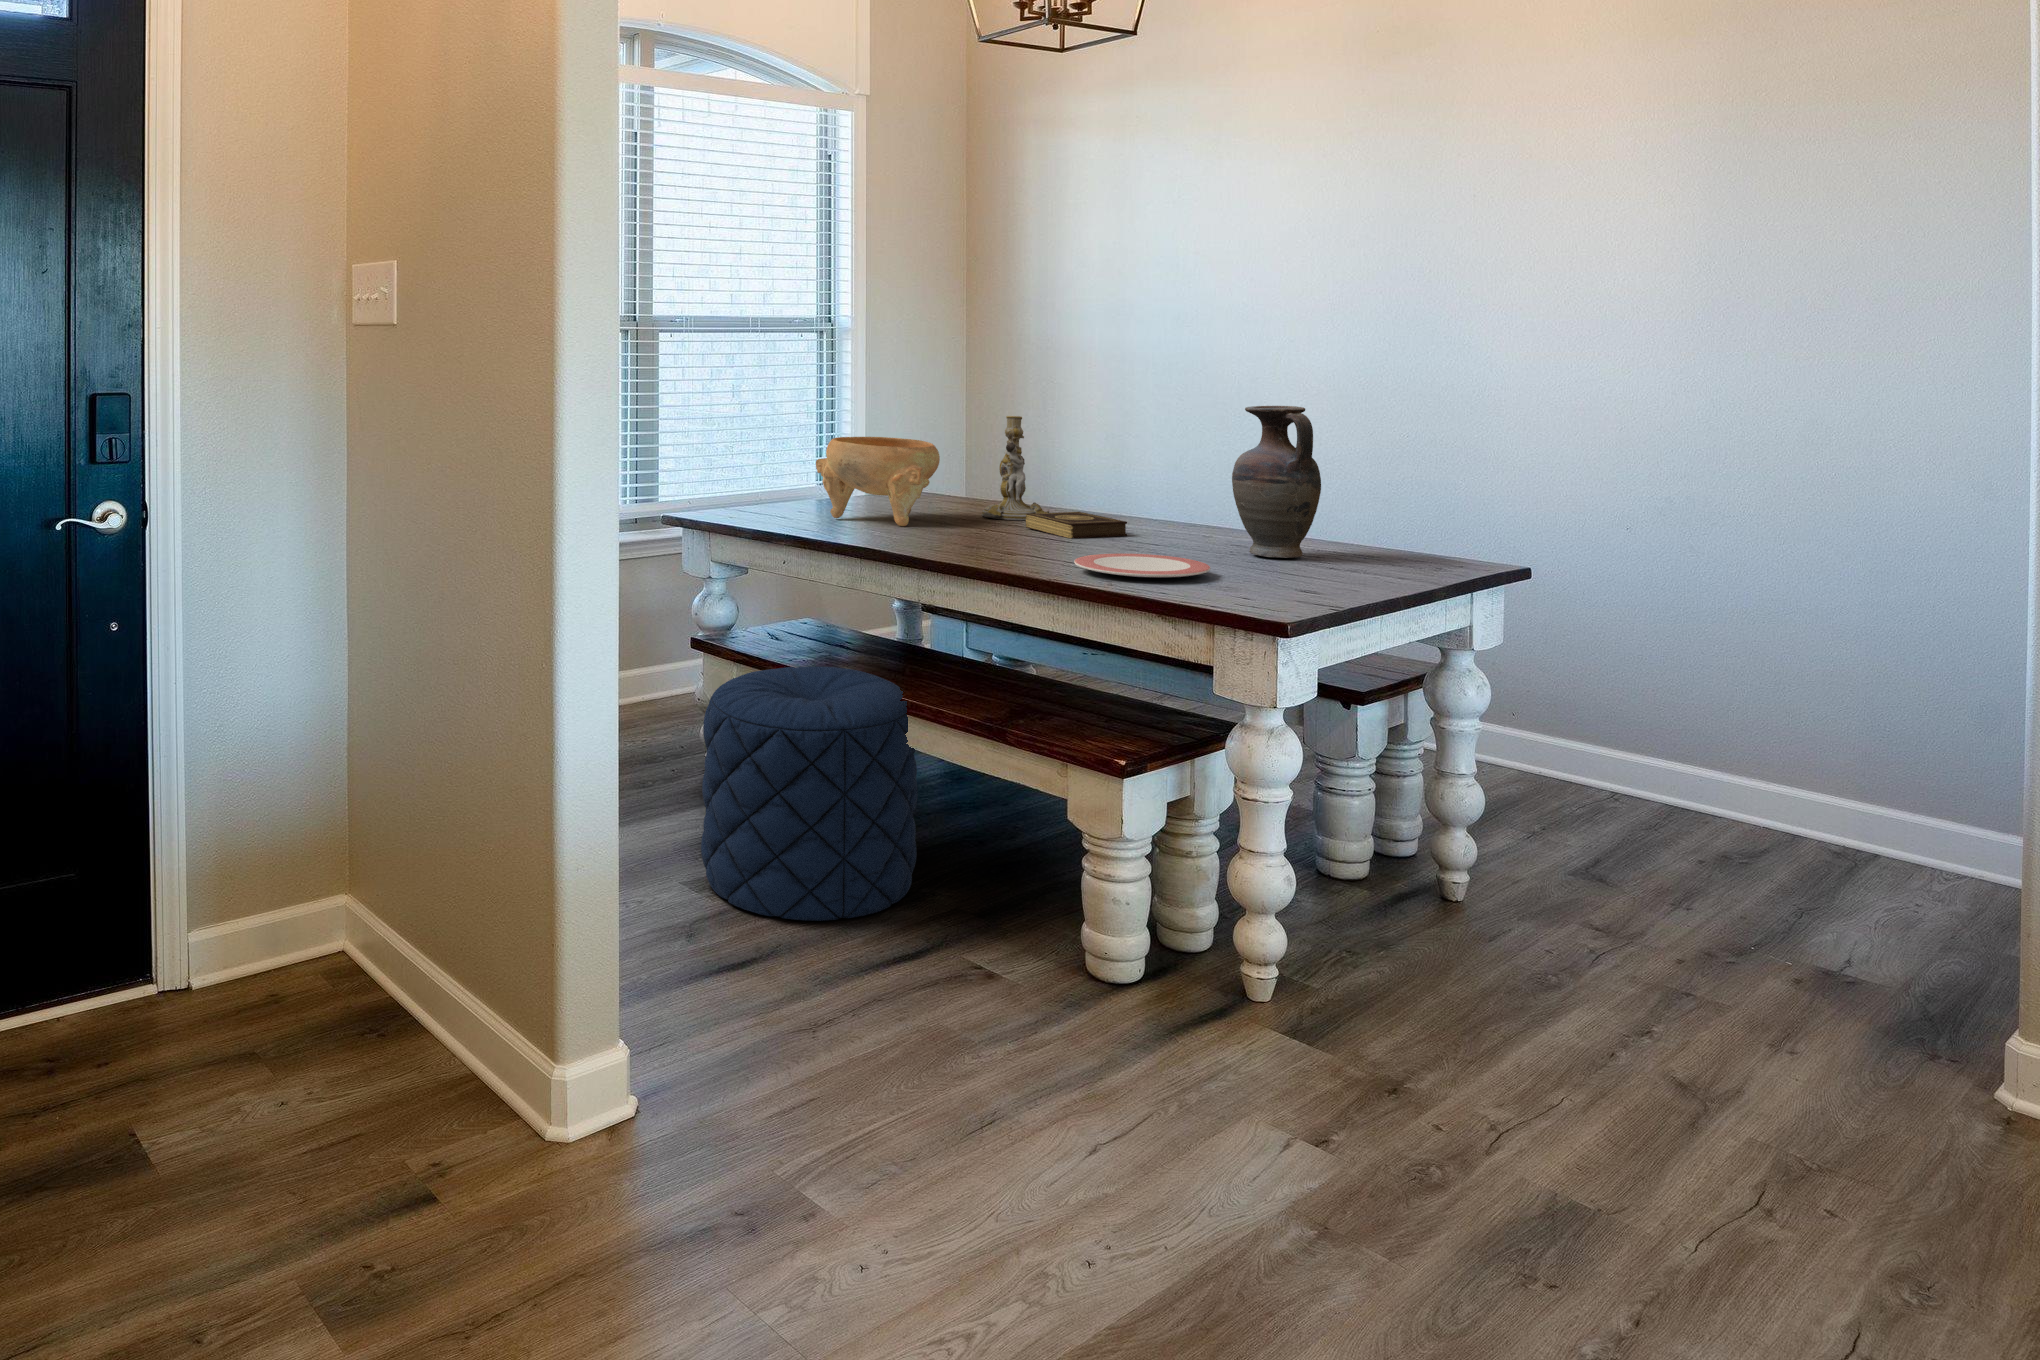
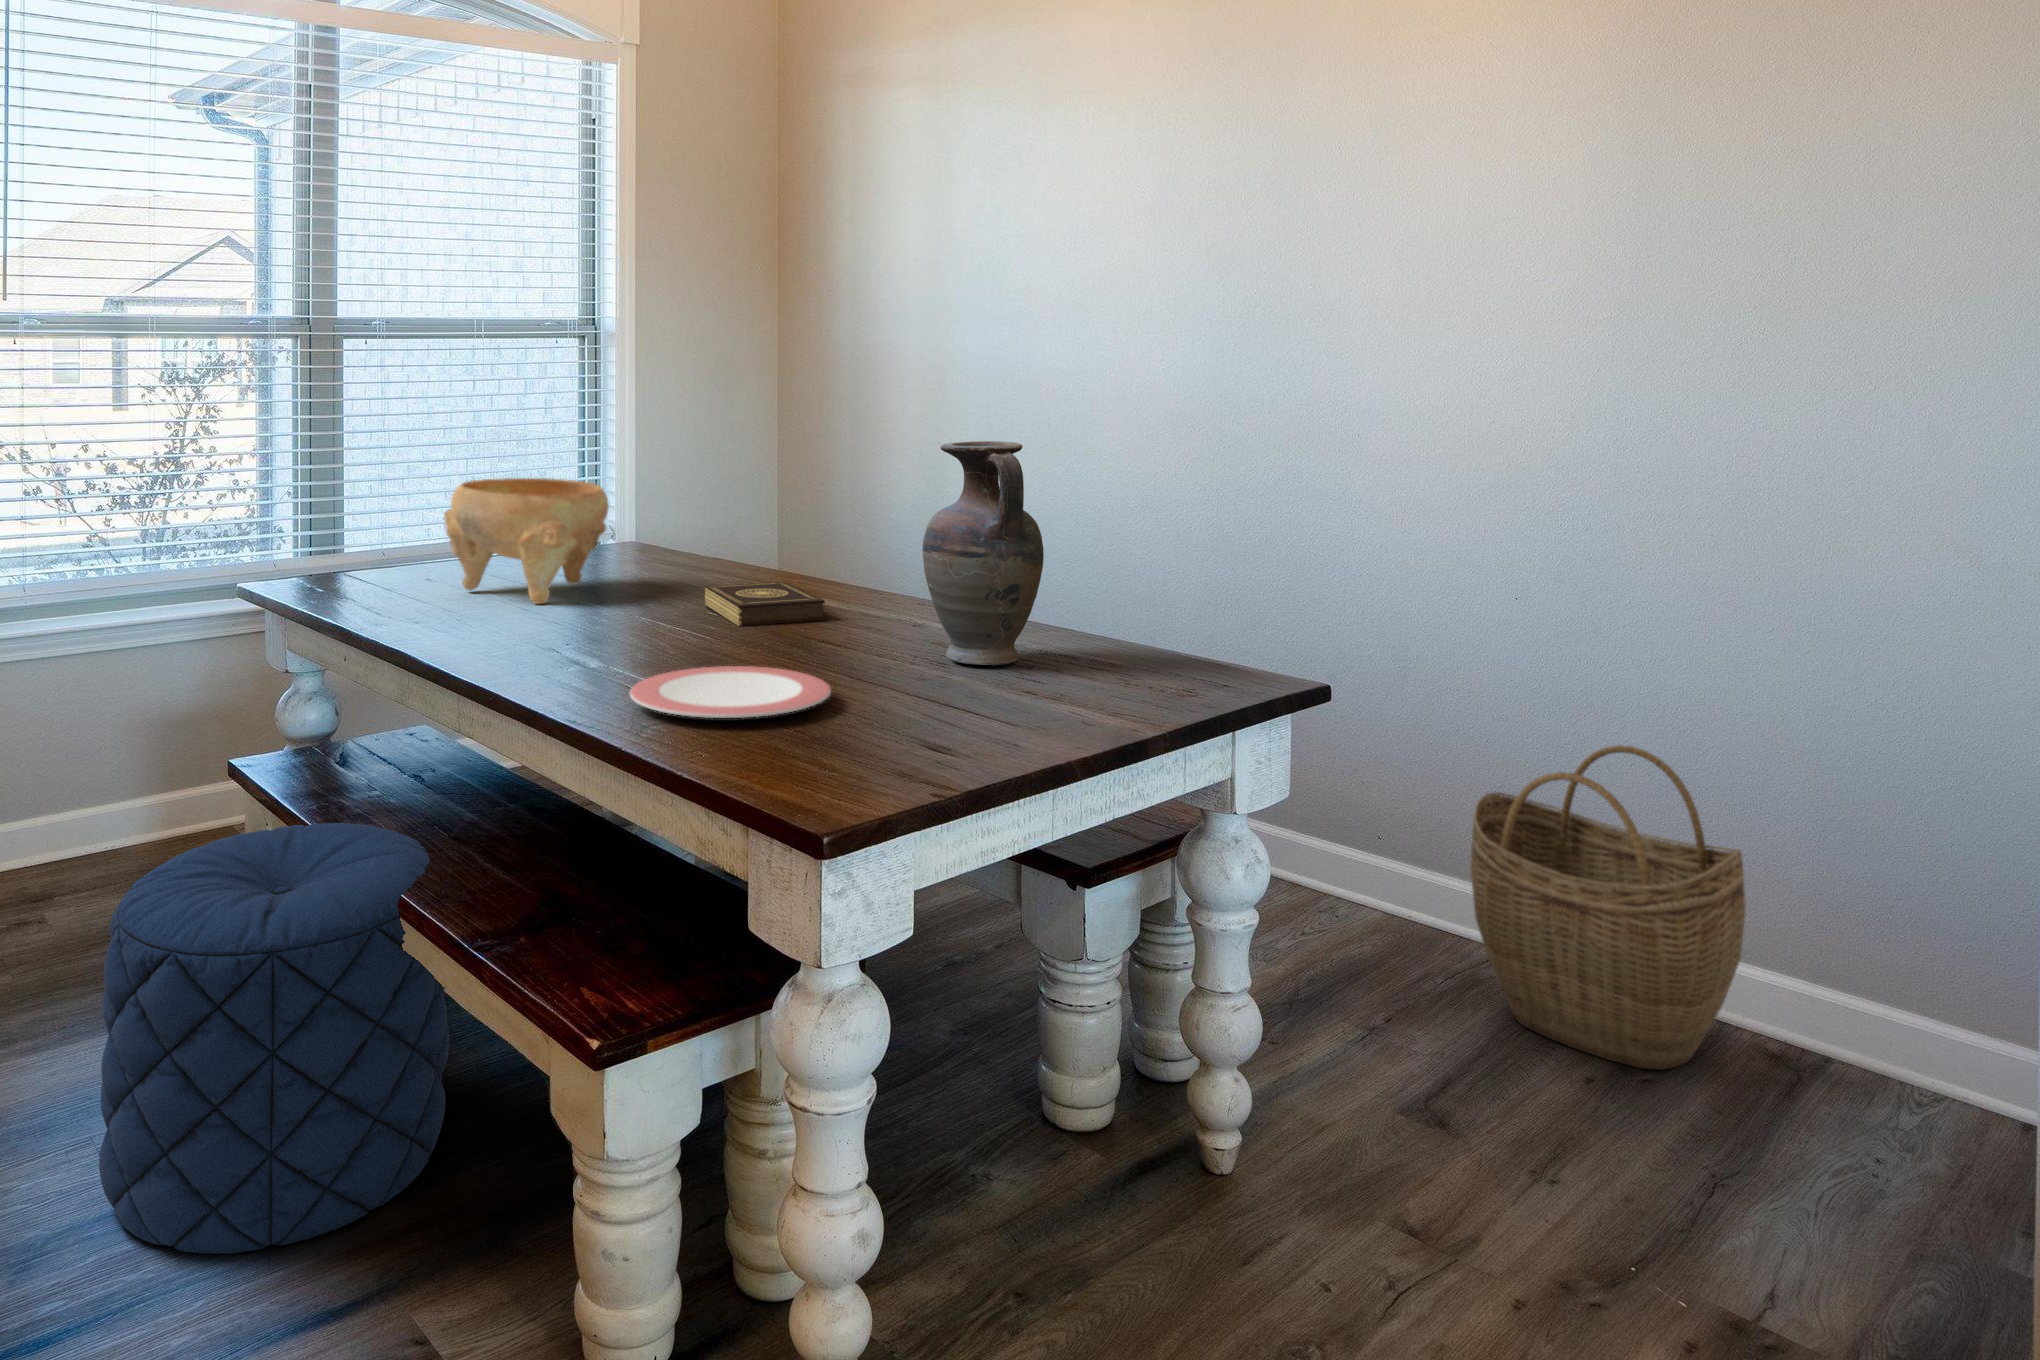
candlestick: present [982,416,1049,520] -> none [677,449,767,591]
woven basket: none [1603,634,1818,859] -> present [1470,746,1746,1070]

